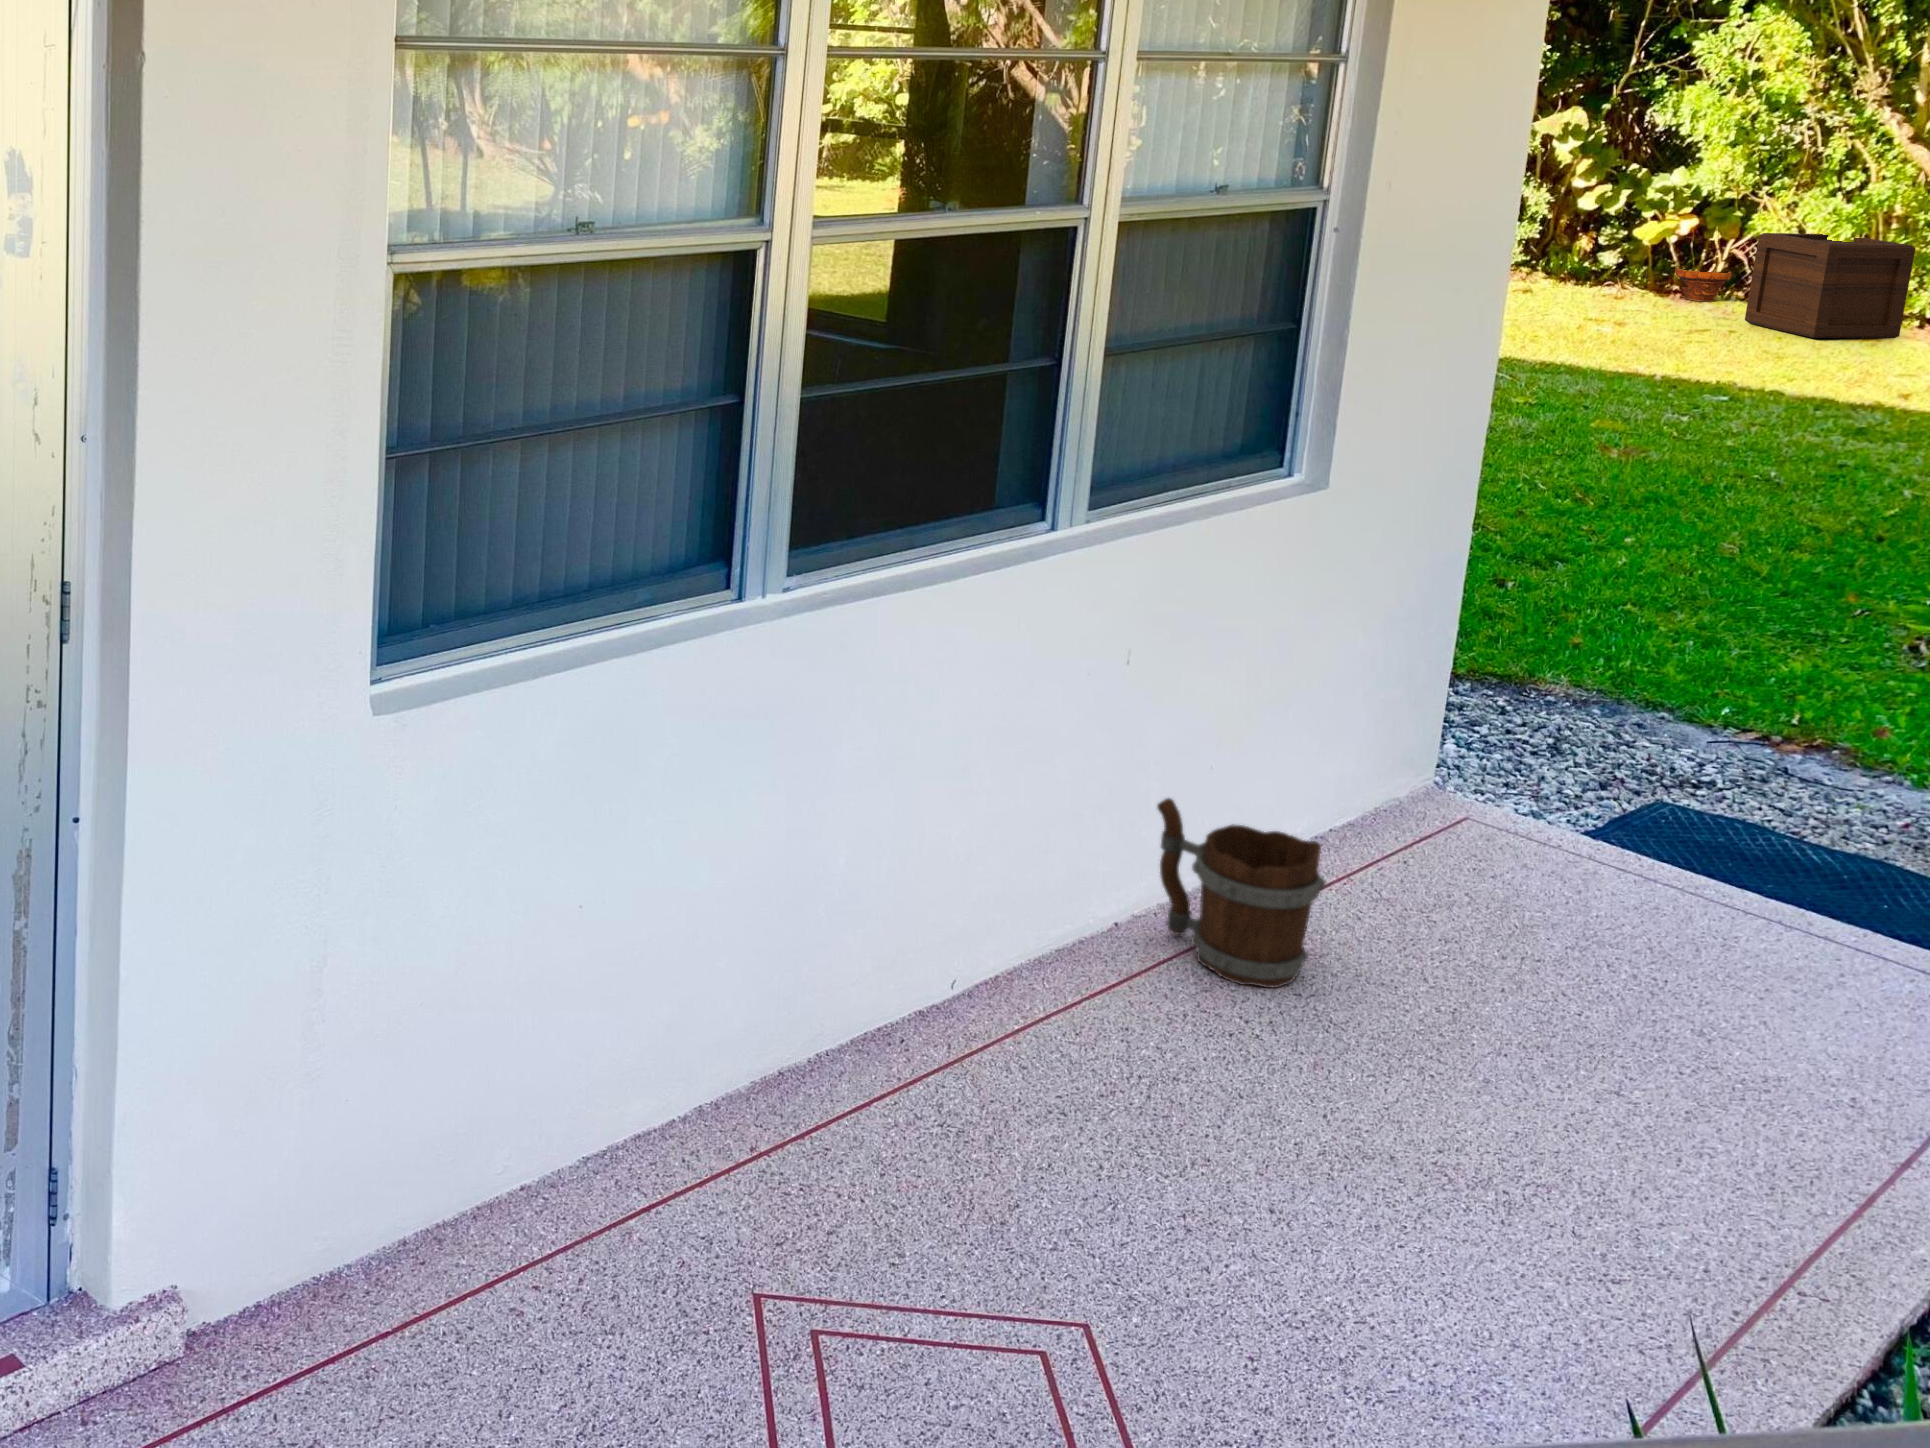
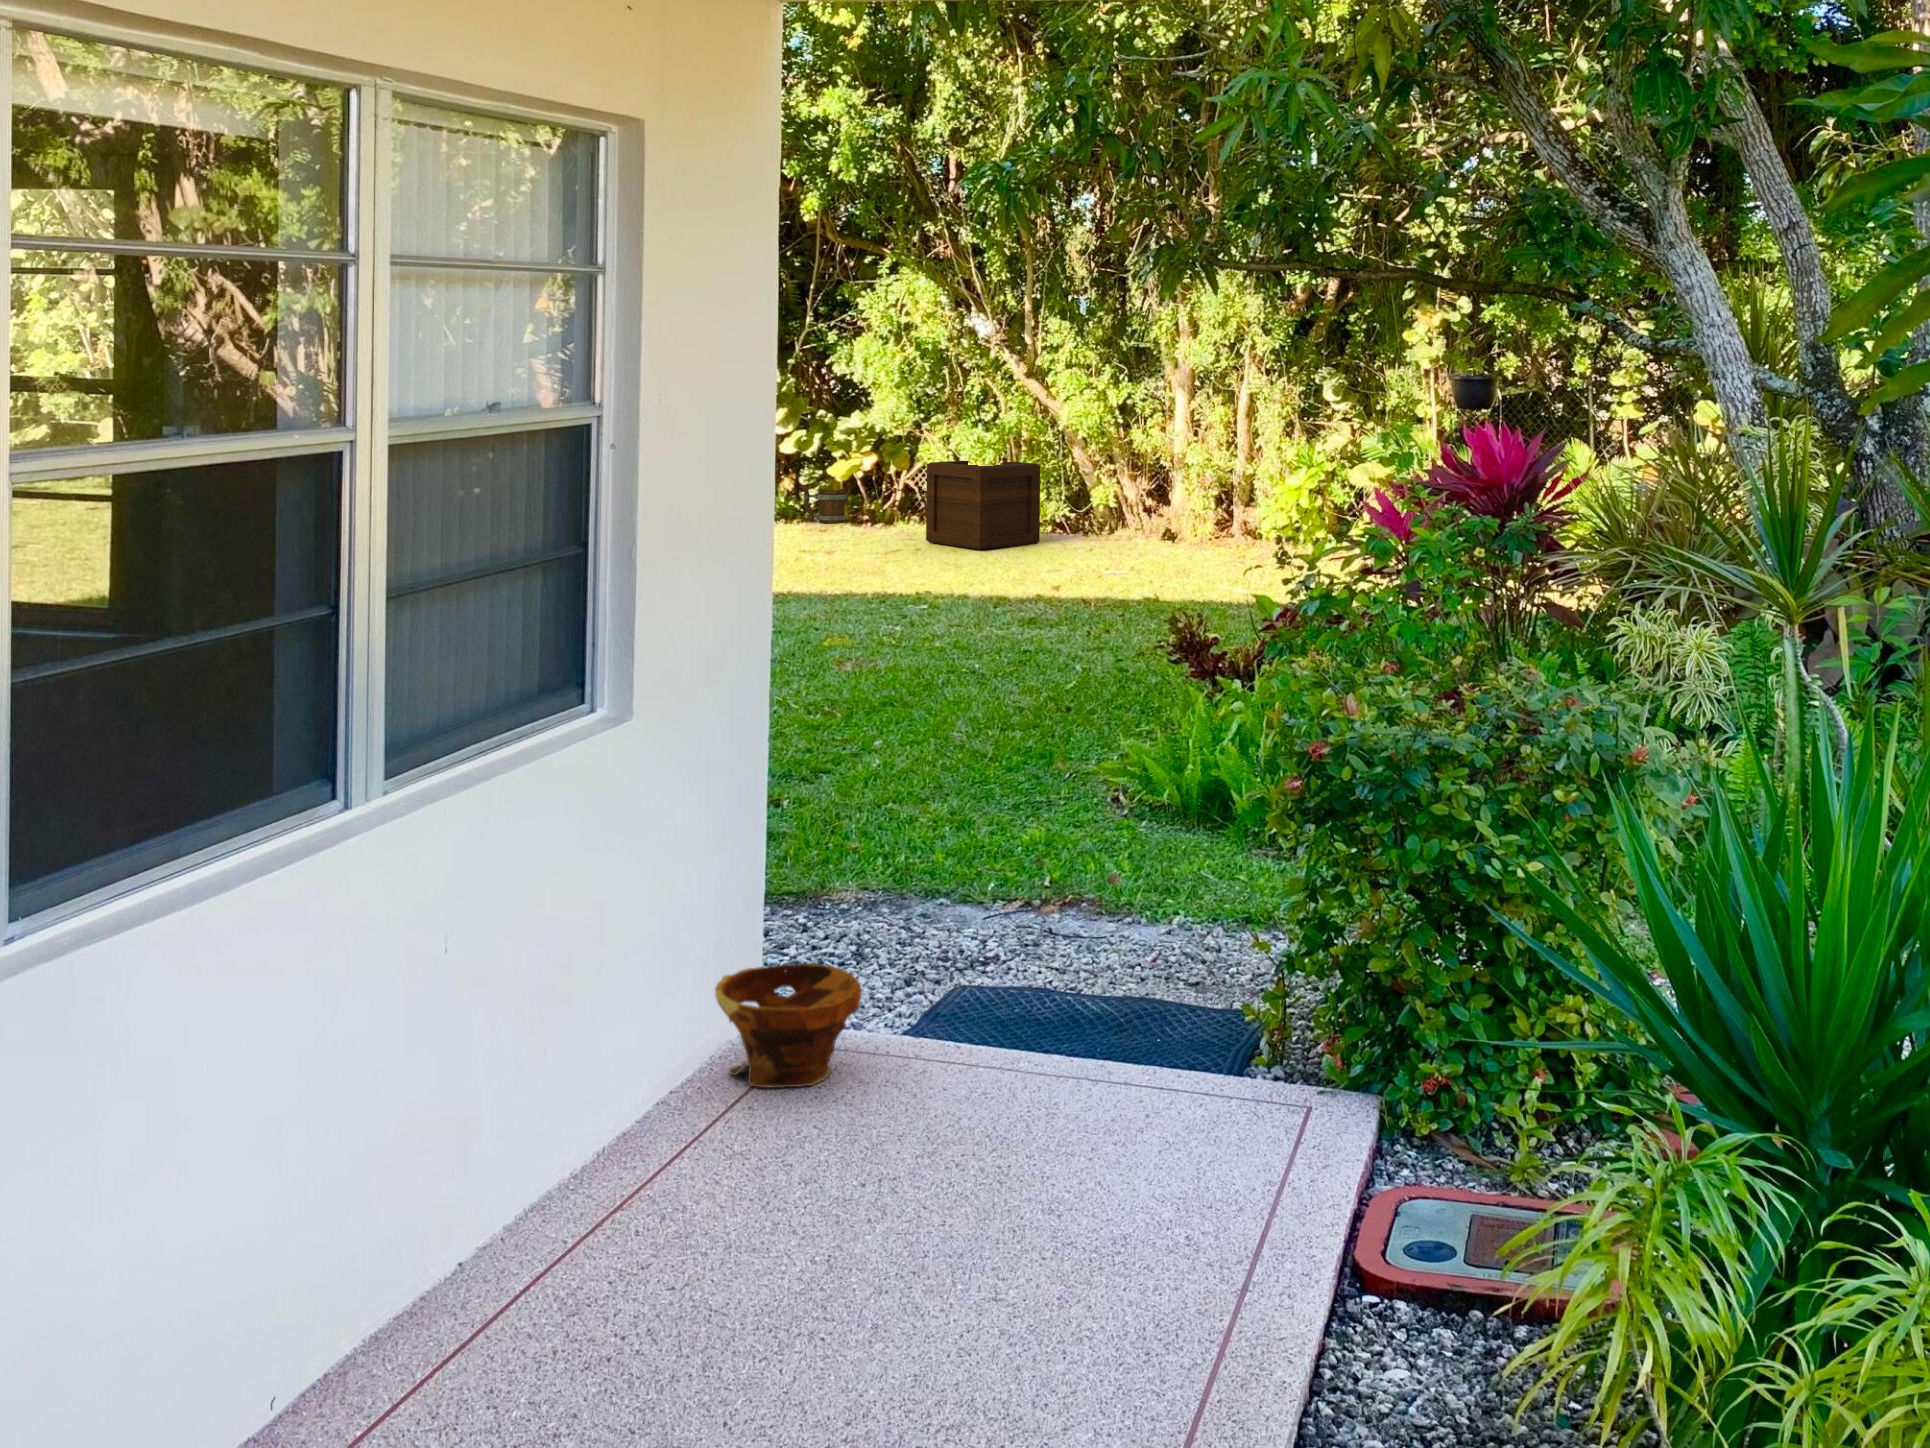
planter: present [1675,267,1732,301] -> present [715,963,862,1088]
bucket: present [1157,798,1326,988] -> present [801,485,847,523]

